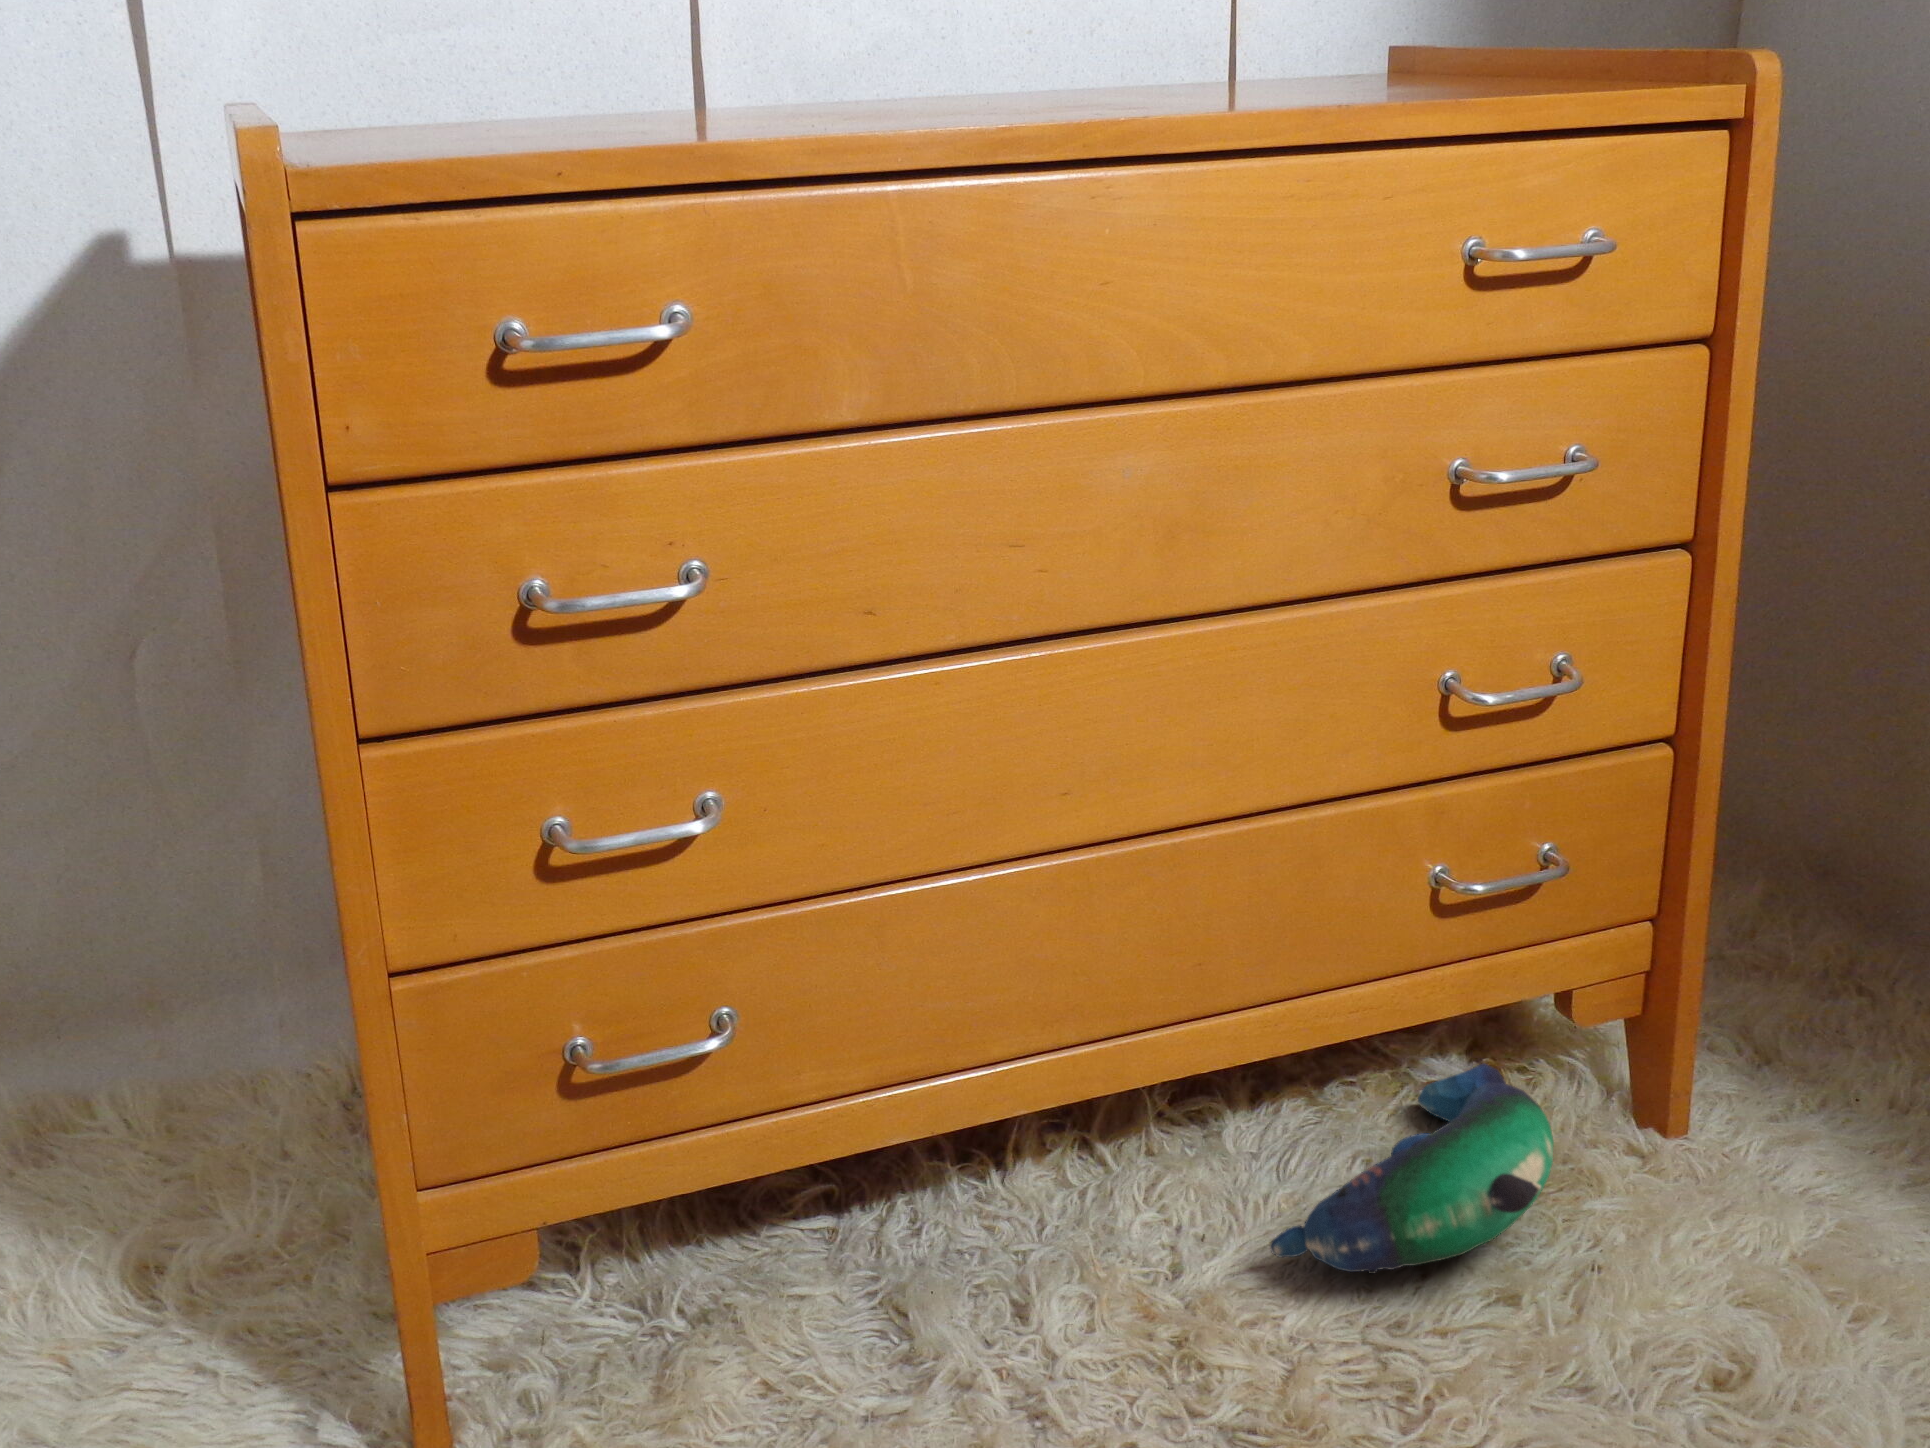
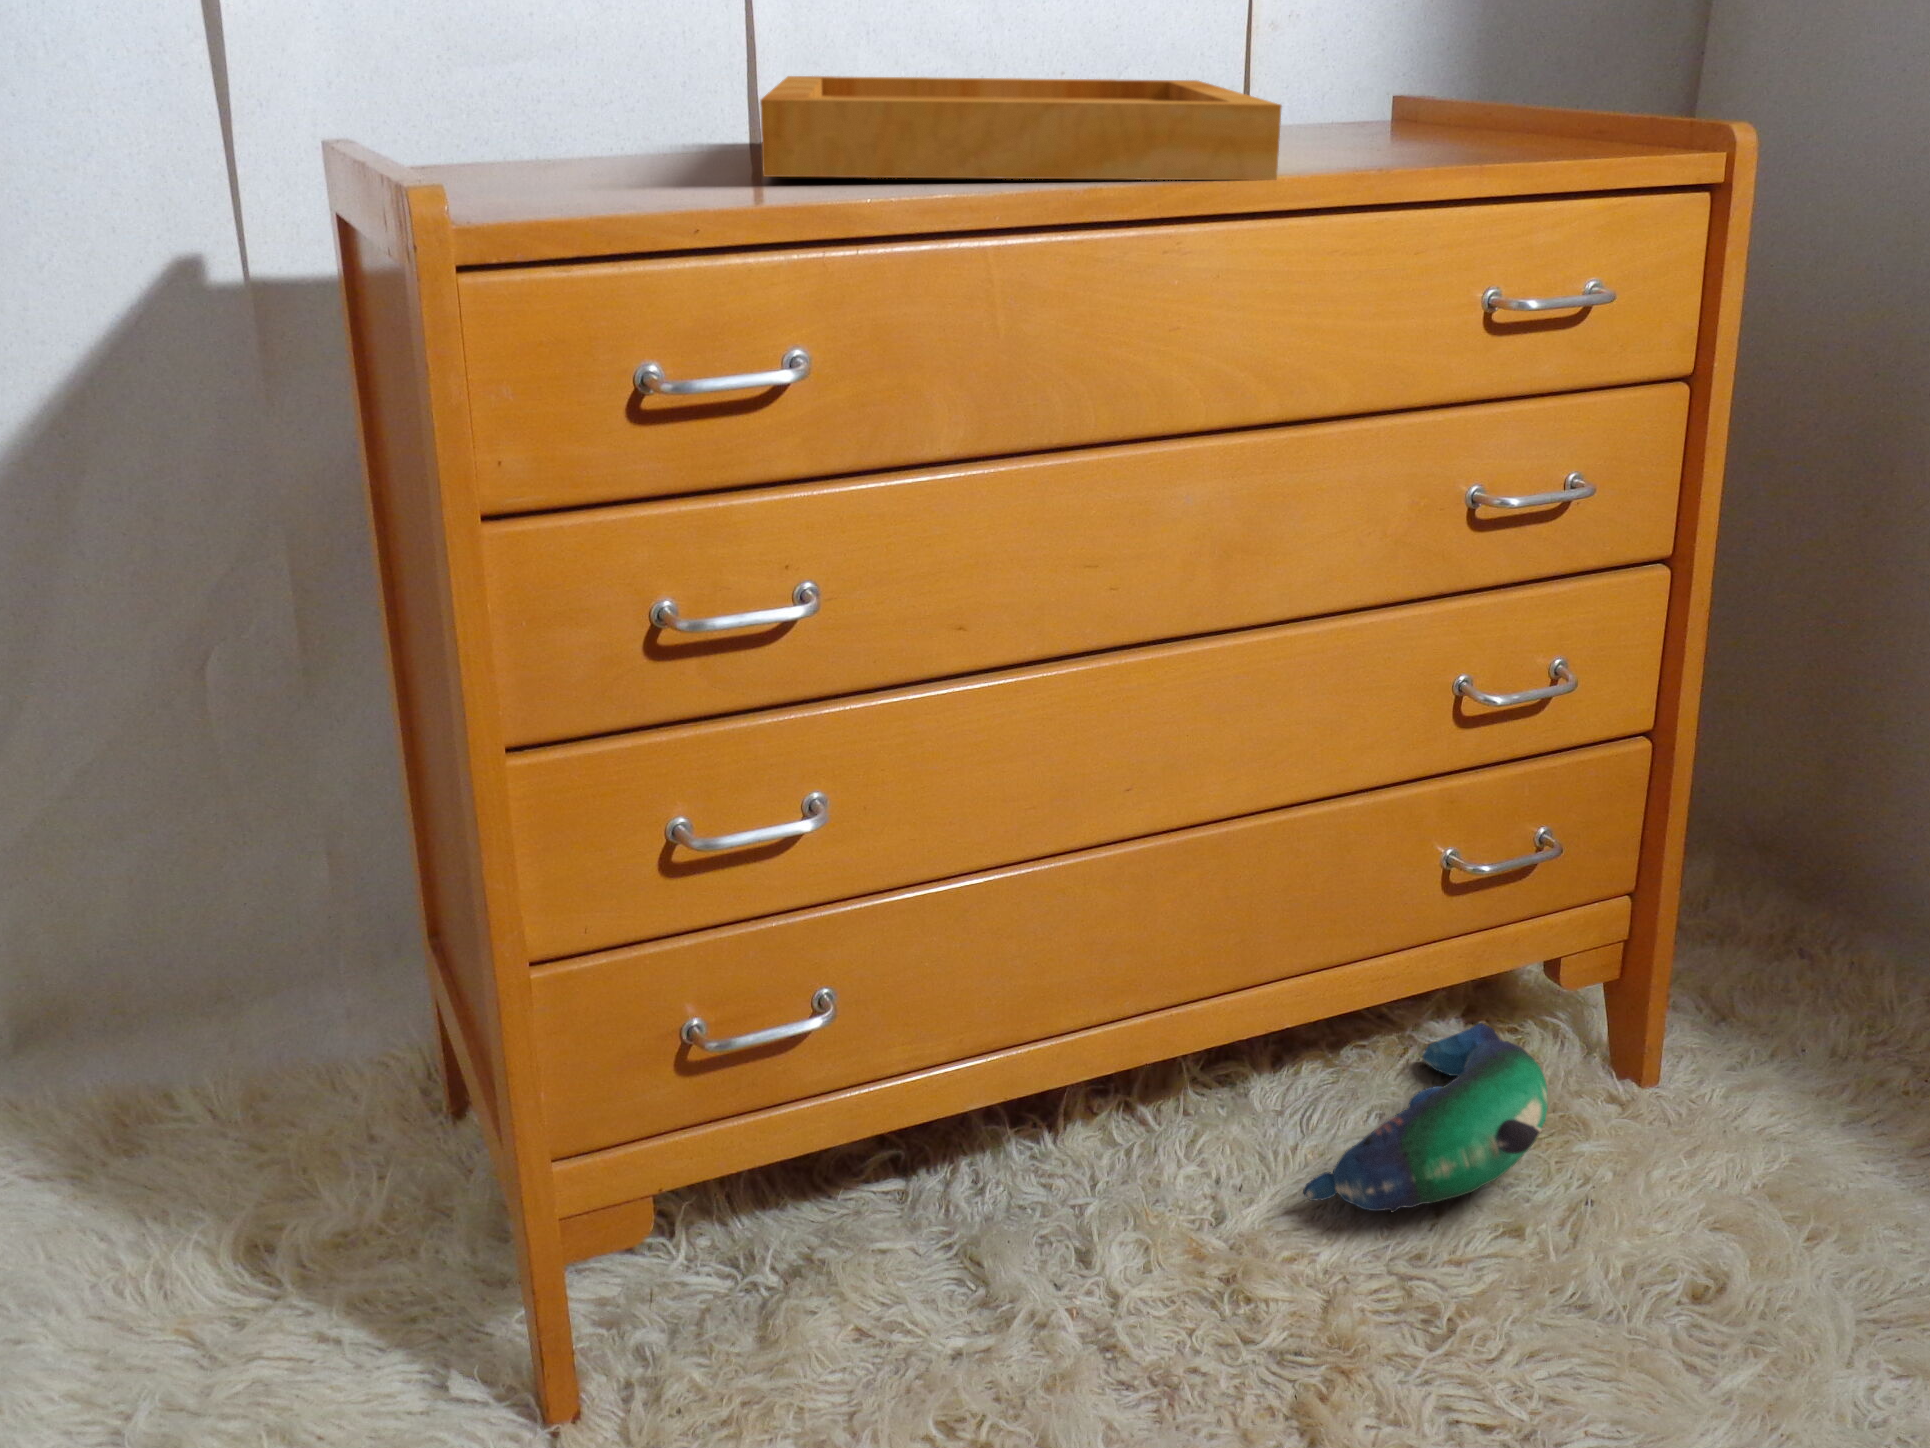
tray: none [659,30,1228,126] -> present [760,76,1282,180]

